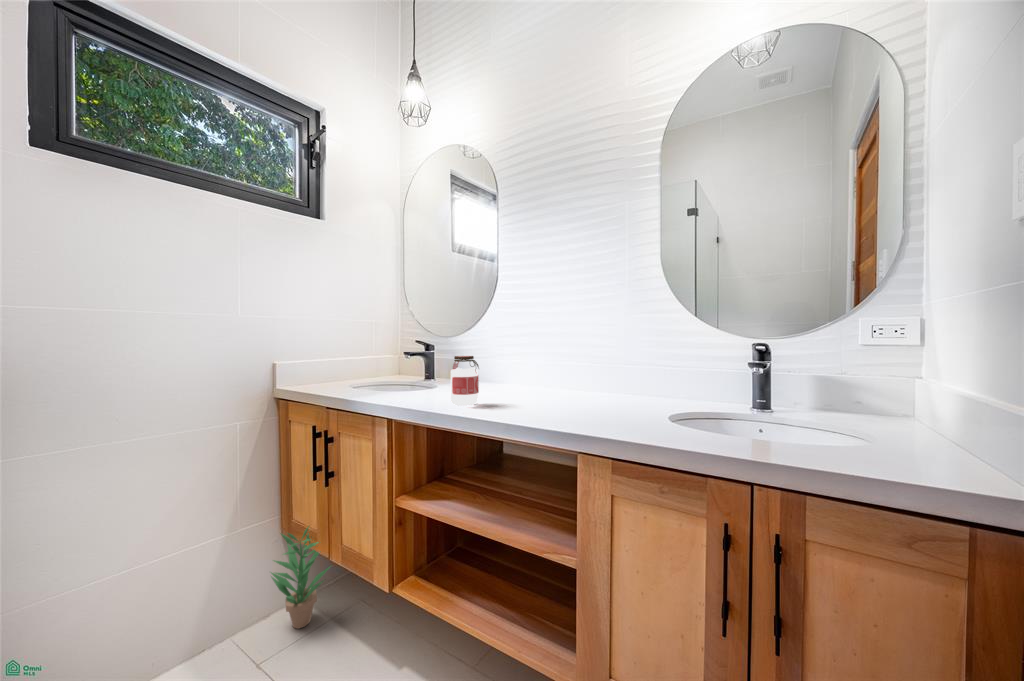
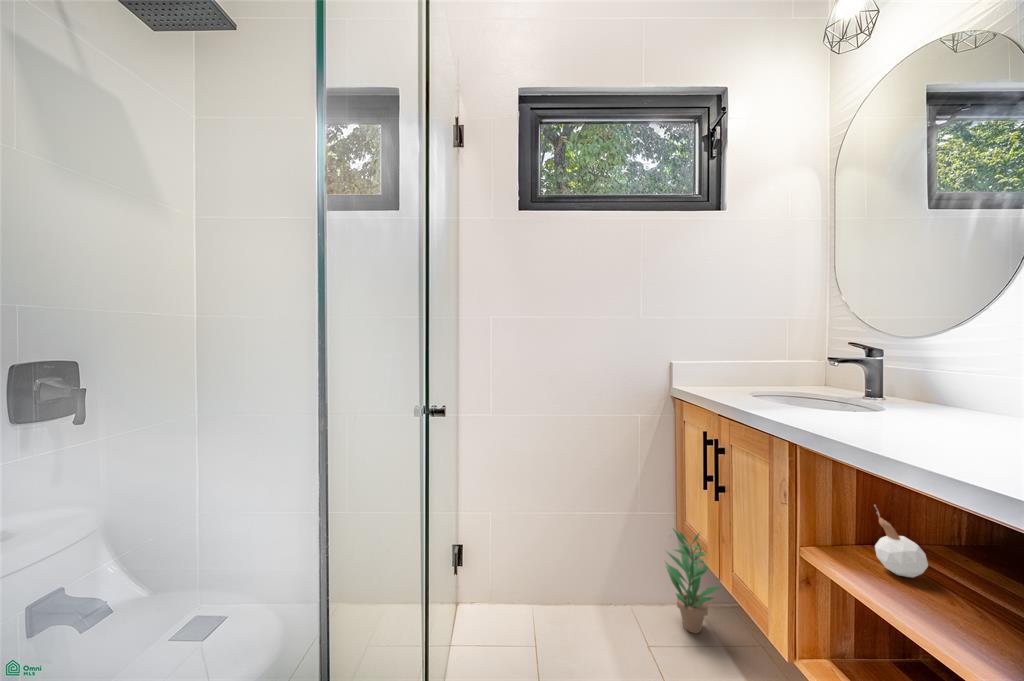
jar: present [451,356,479,406] -> none [898,369,967,454]
candle: none [437,450,463,492] -> present [874,505,928,577]

